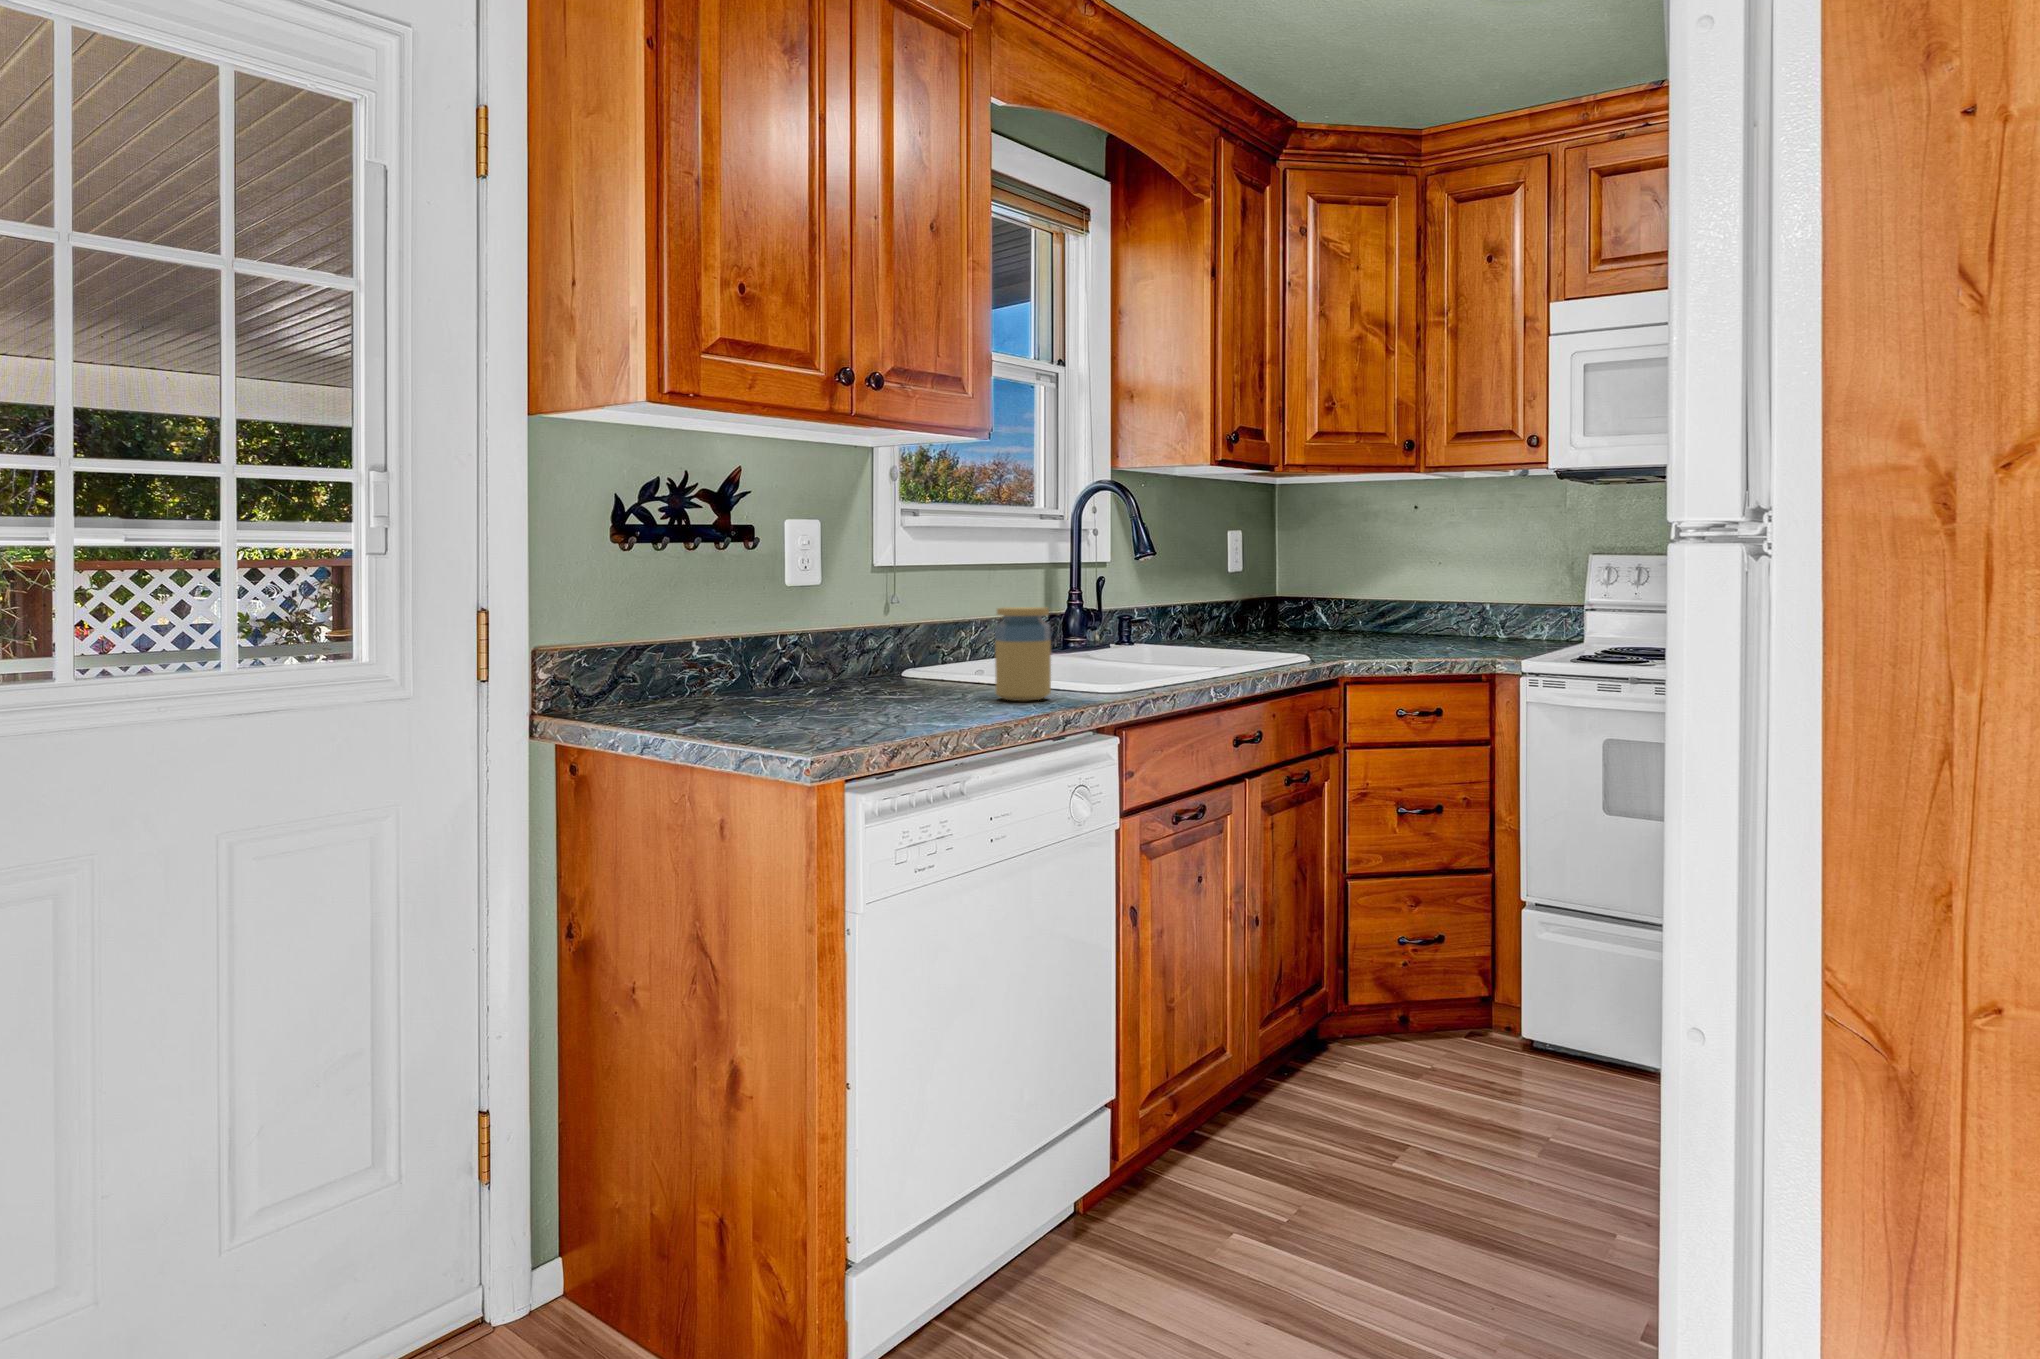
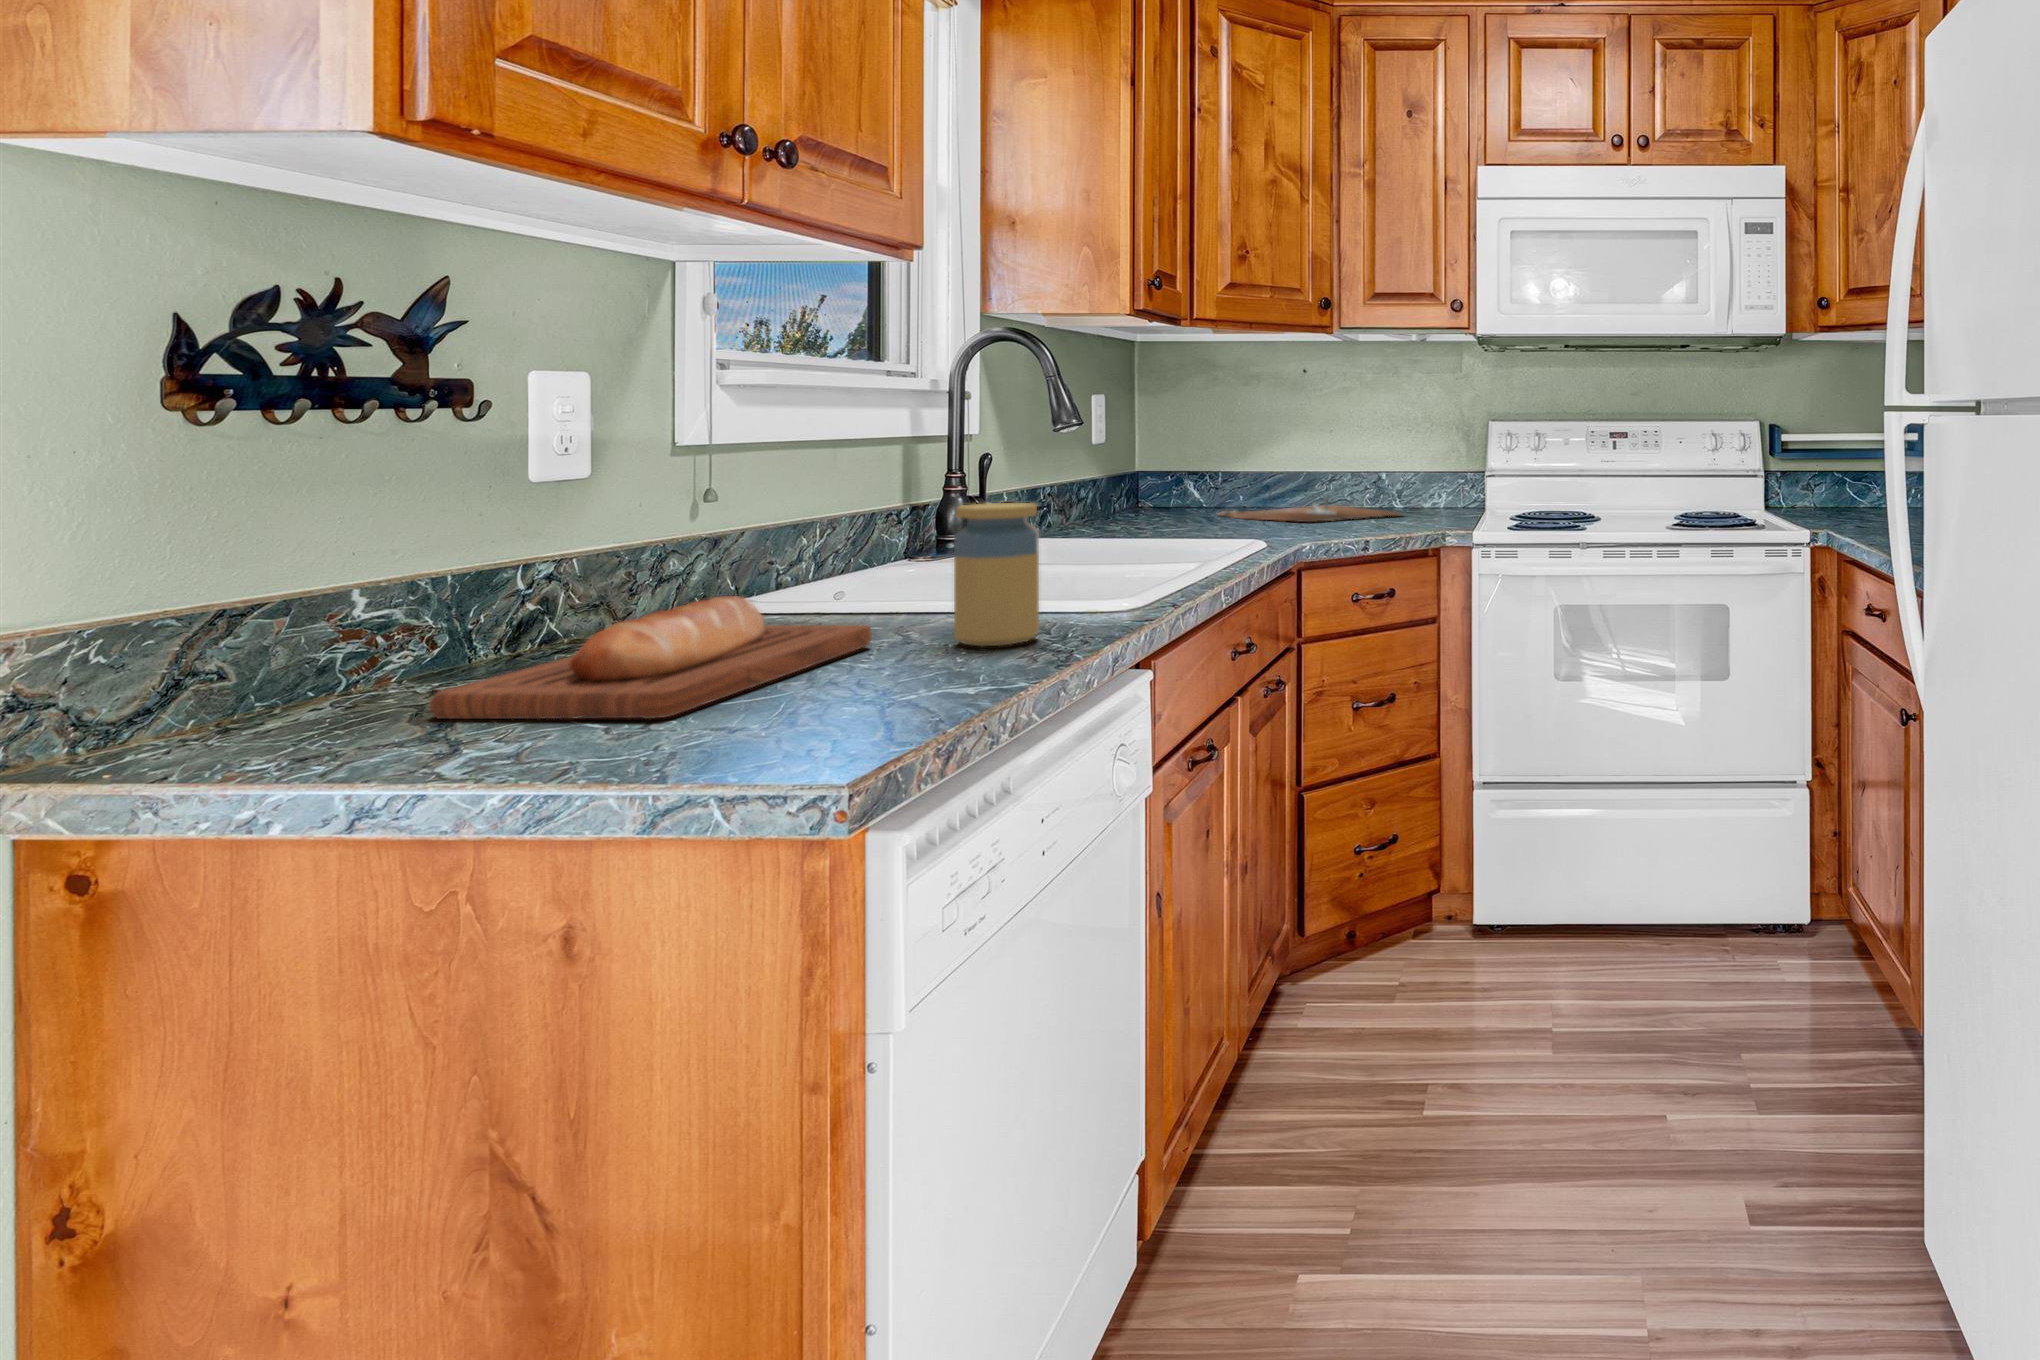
cutting board: none [1328,624,1498,646] -> present [1218,498,1400,522]
bread loaf: none [718,658,951,715] -> present [430,596,872,719]

